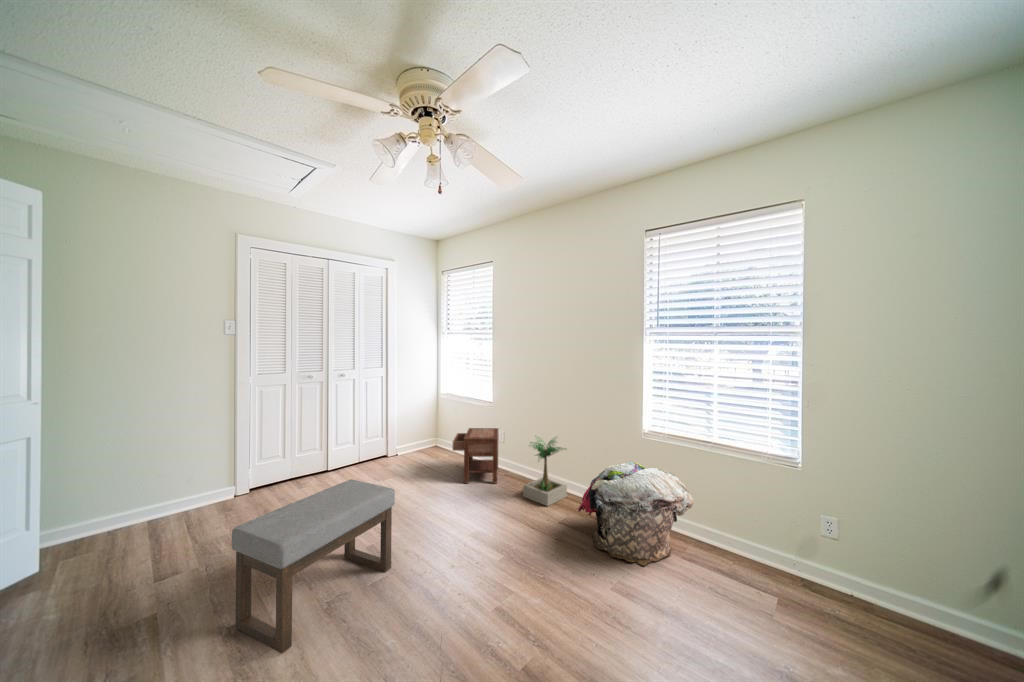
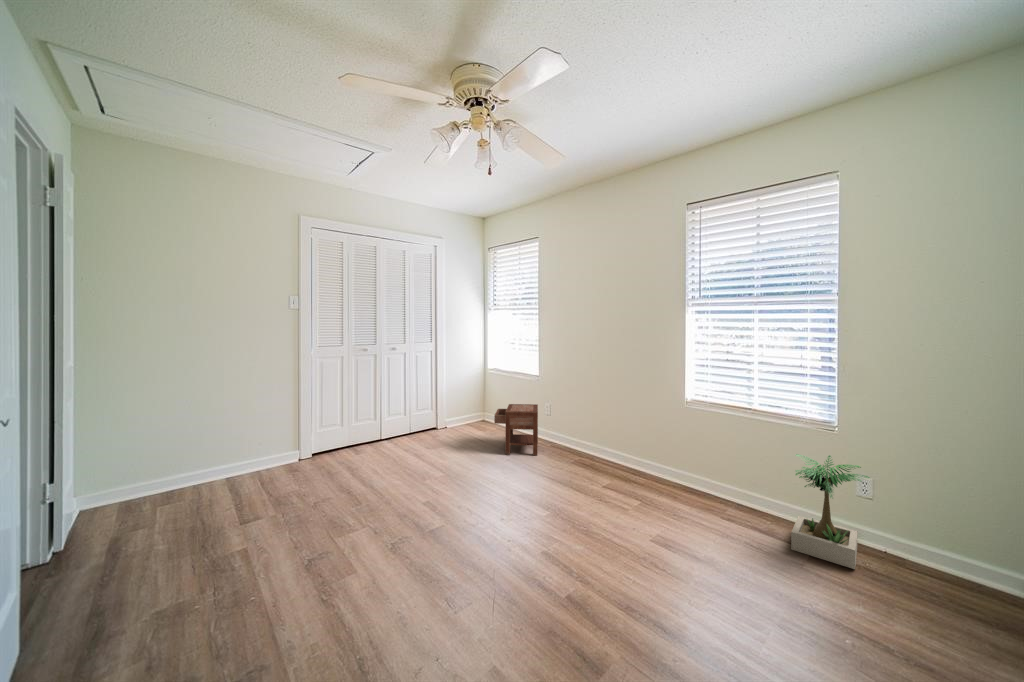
potted plant: present [523,437,567,506] -> present [791,454,870,569]
laundry basket: present [577,462,693,566] -> none [616,429,731,522]
ottoman: present [232,479,395,654] -> none [320,438,449,568]

